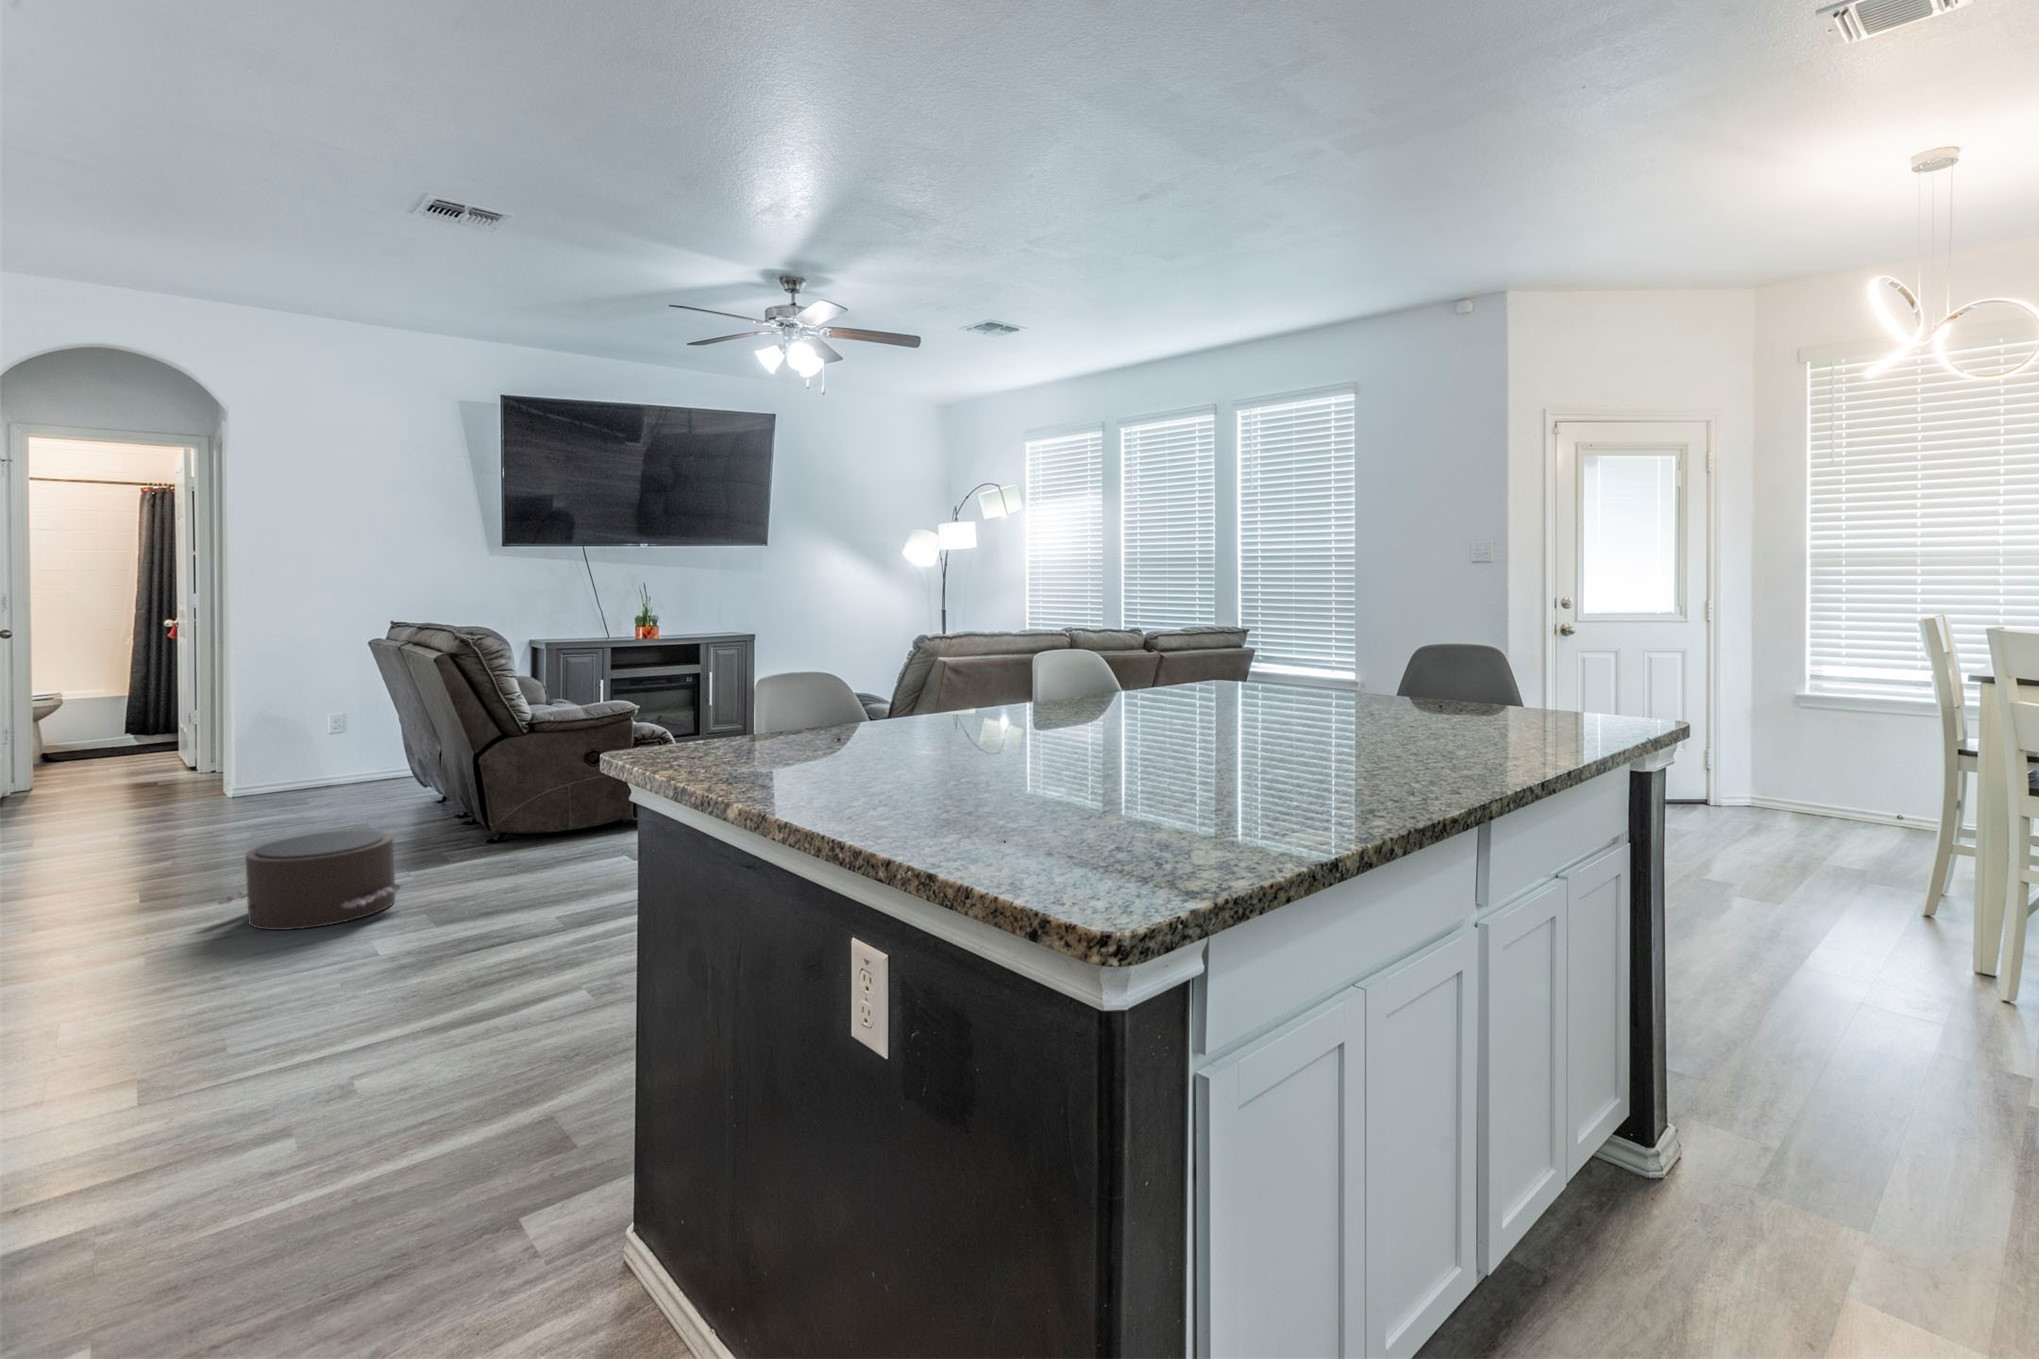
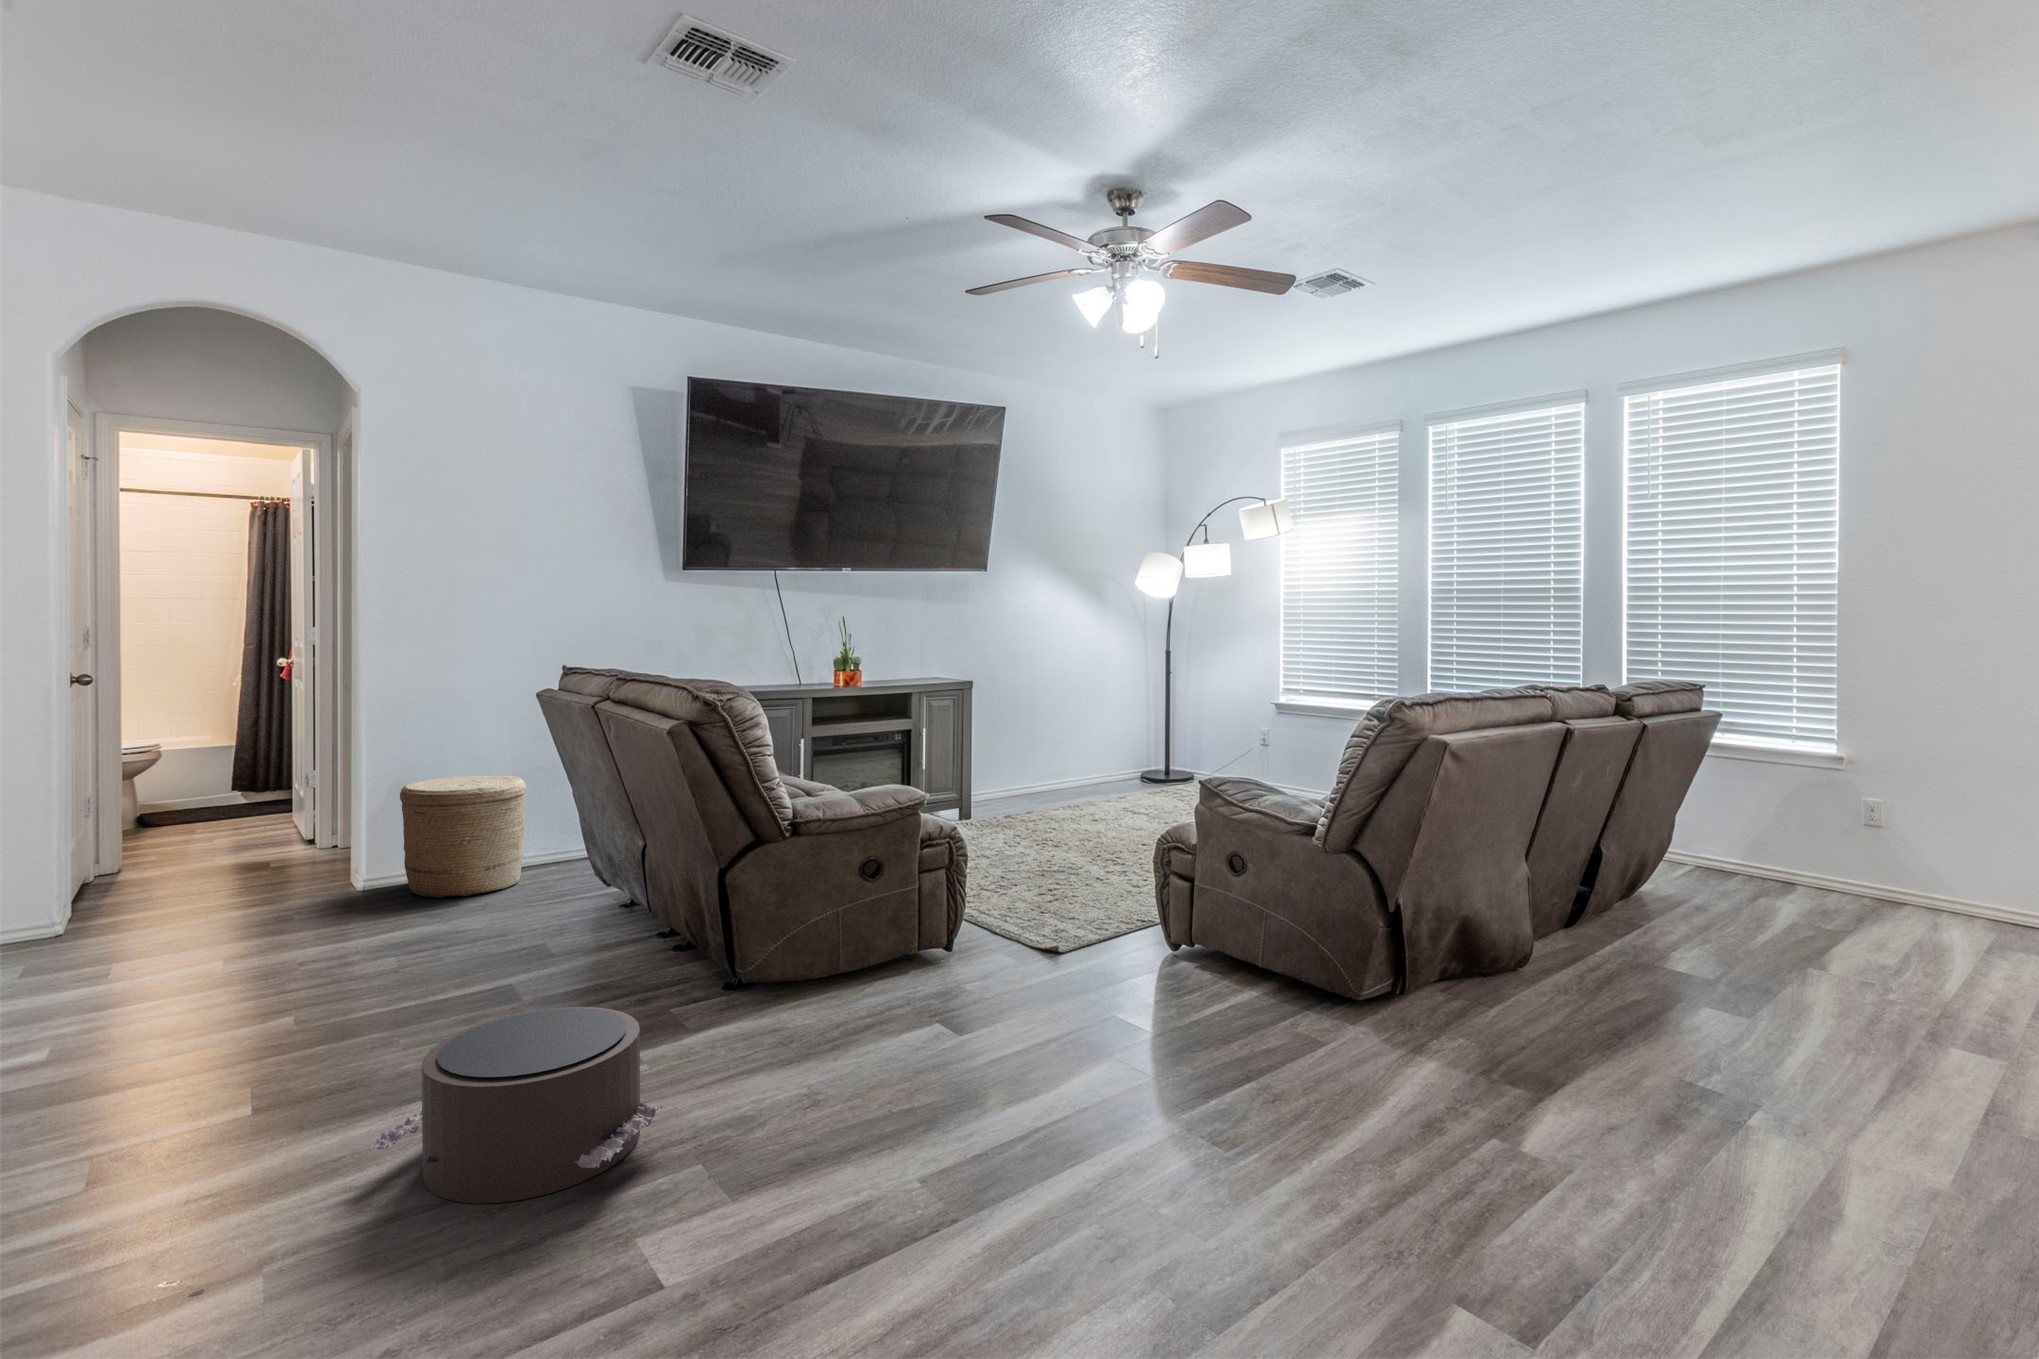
woven basket: none [260,708,365,799] -> present [400,775,526,898]

